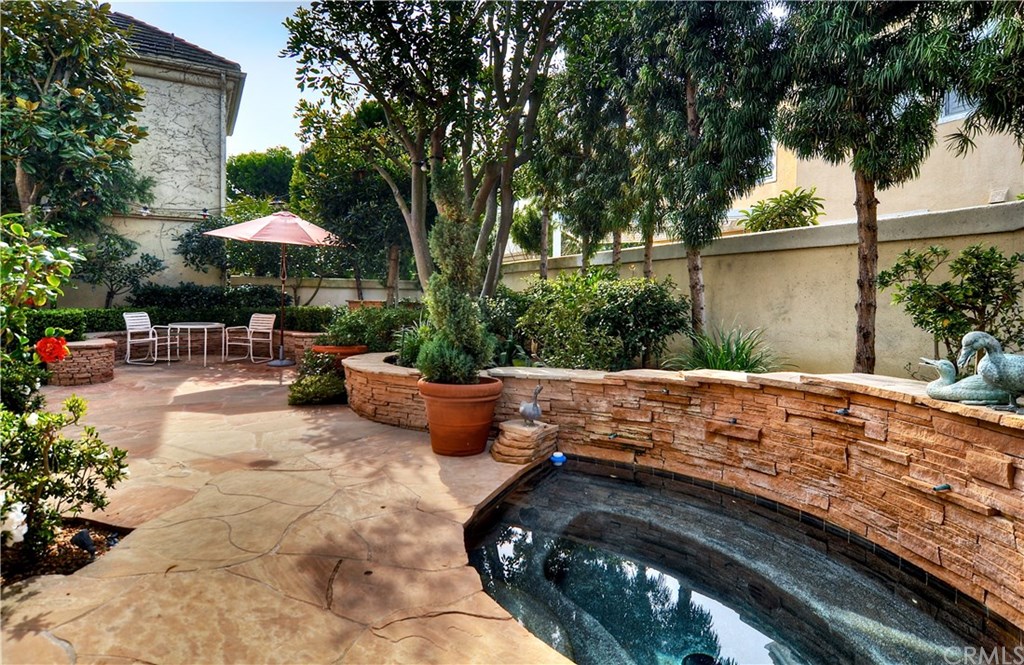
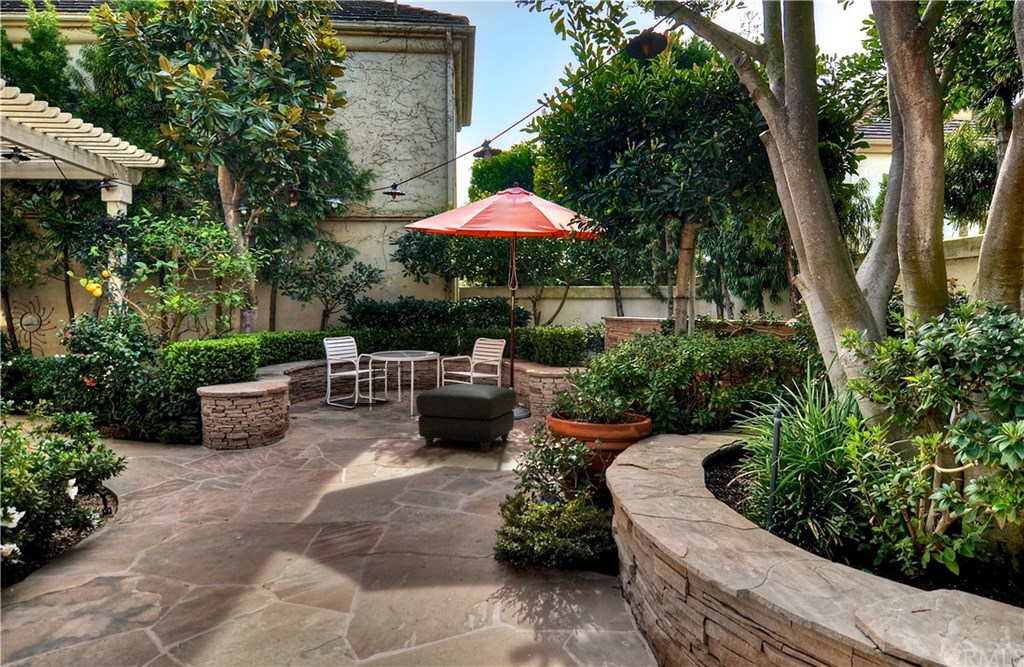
ottoman: none [220,341,284,377] -> present [416,384,516,452]

